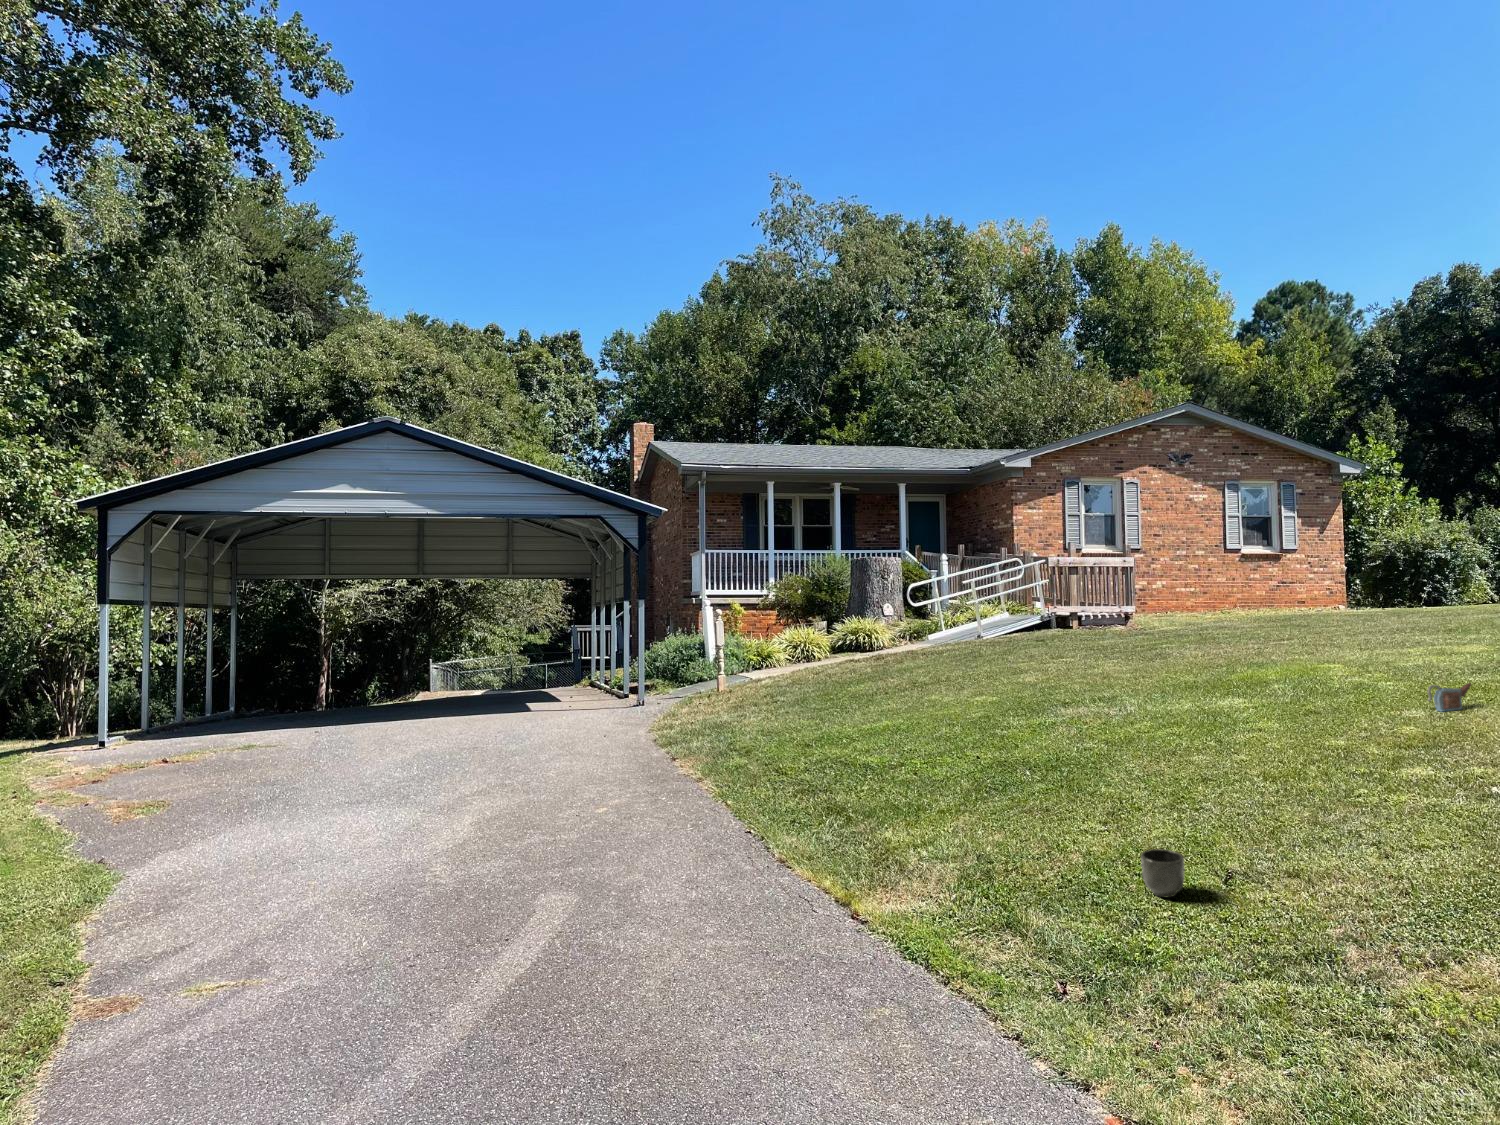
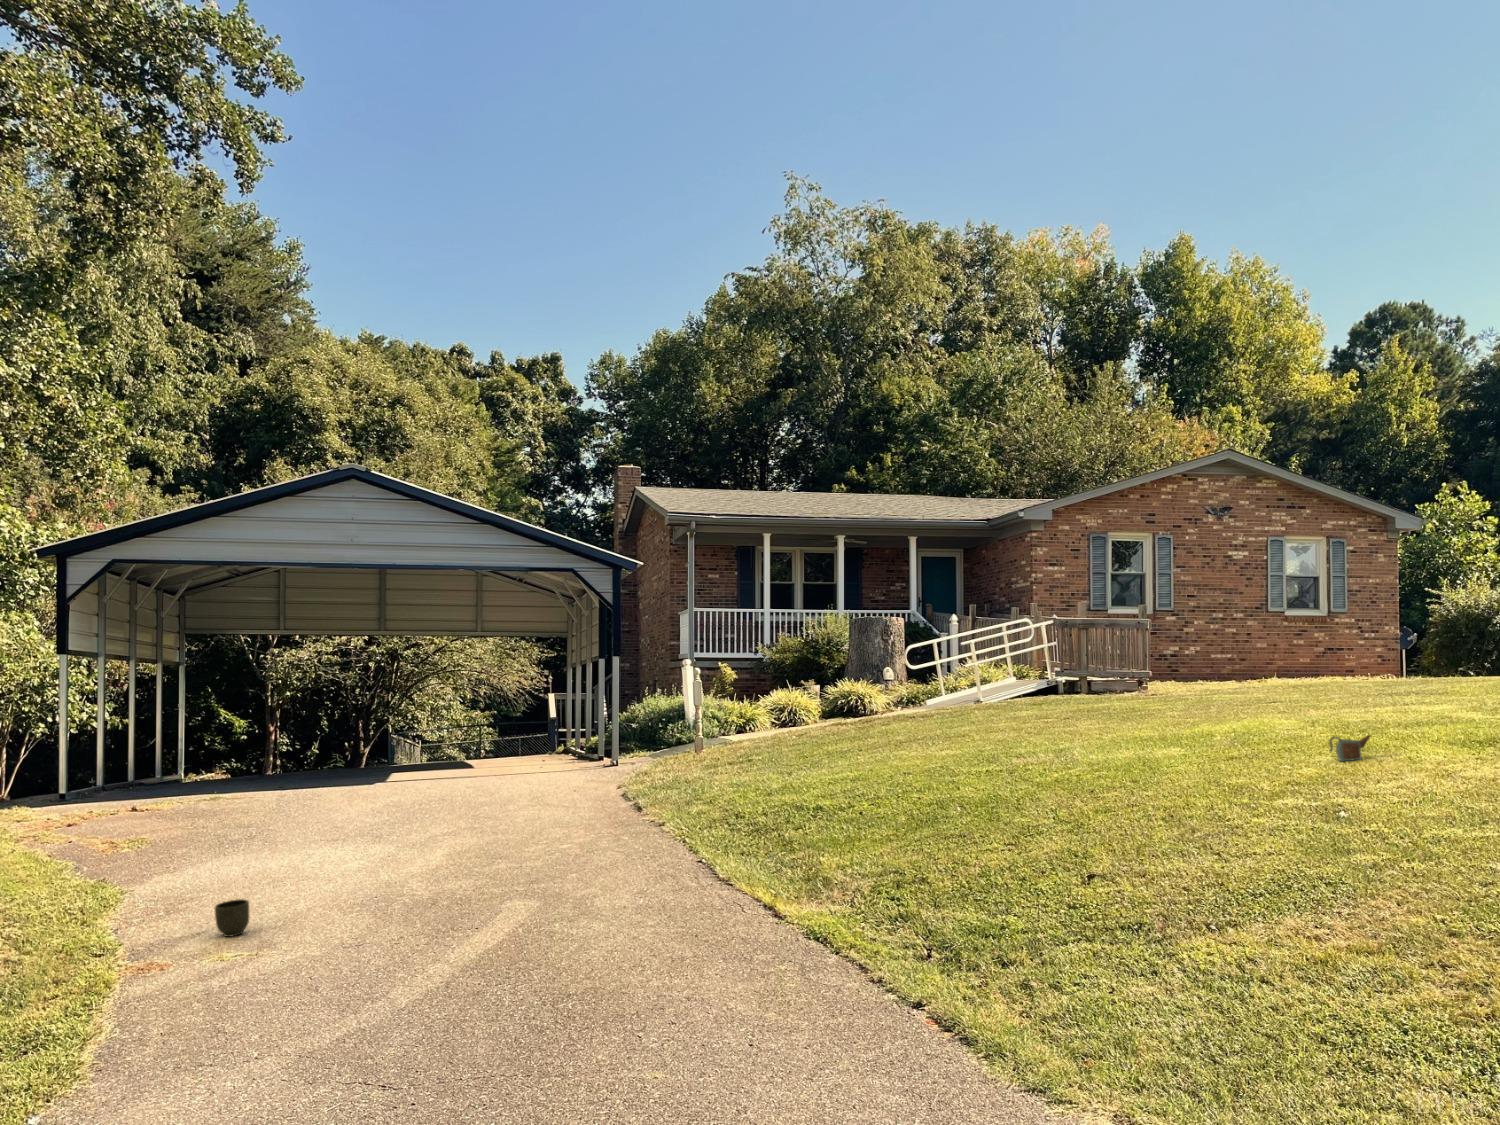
planter: present [1141,849,1184,897] -> present [215,899,249,937]

